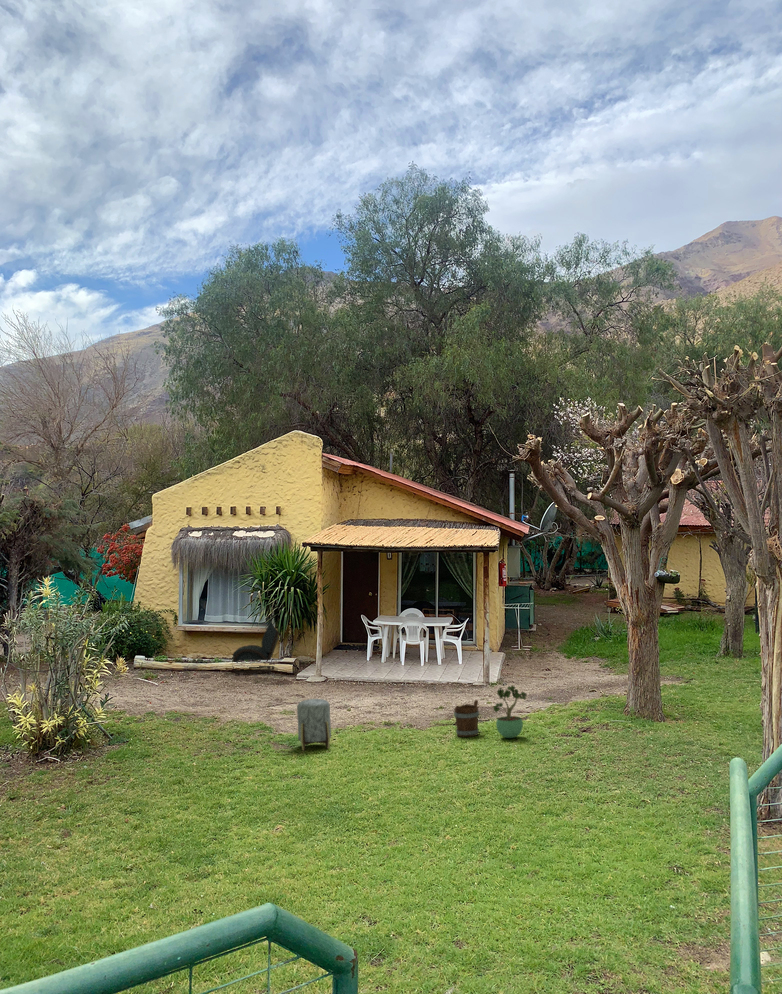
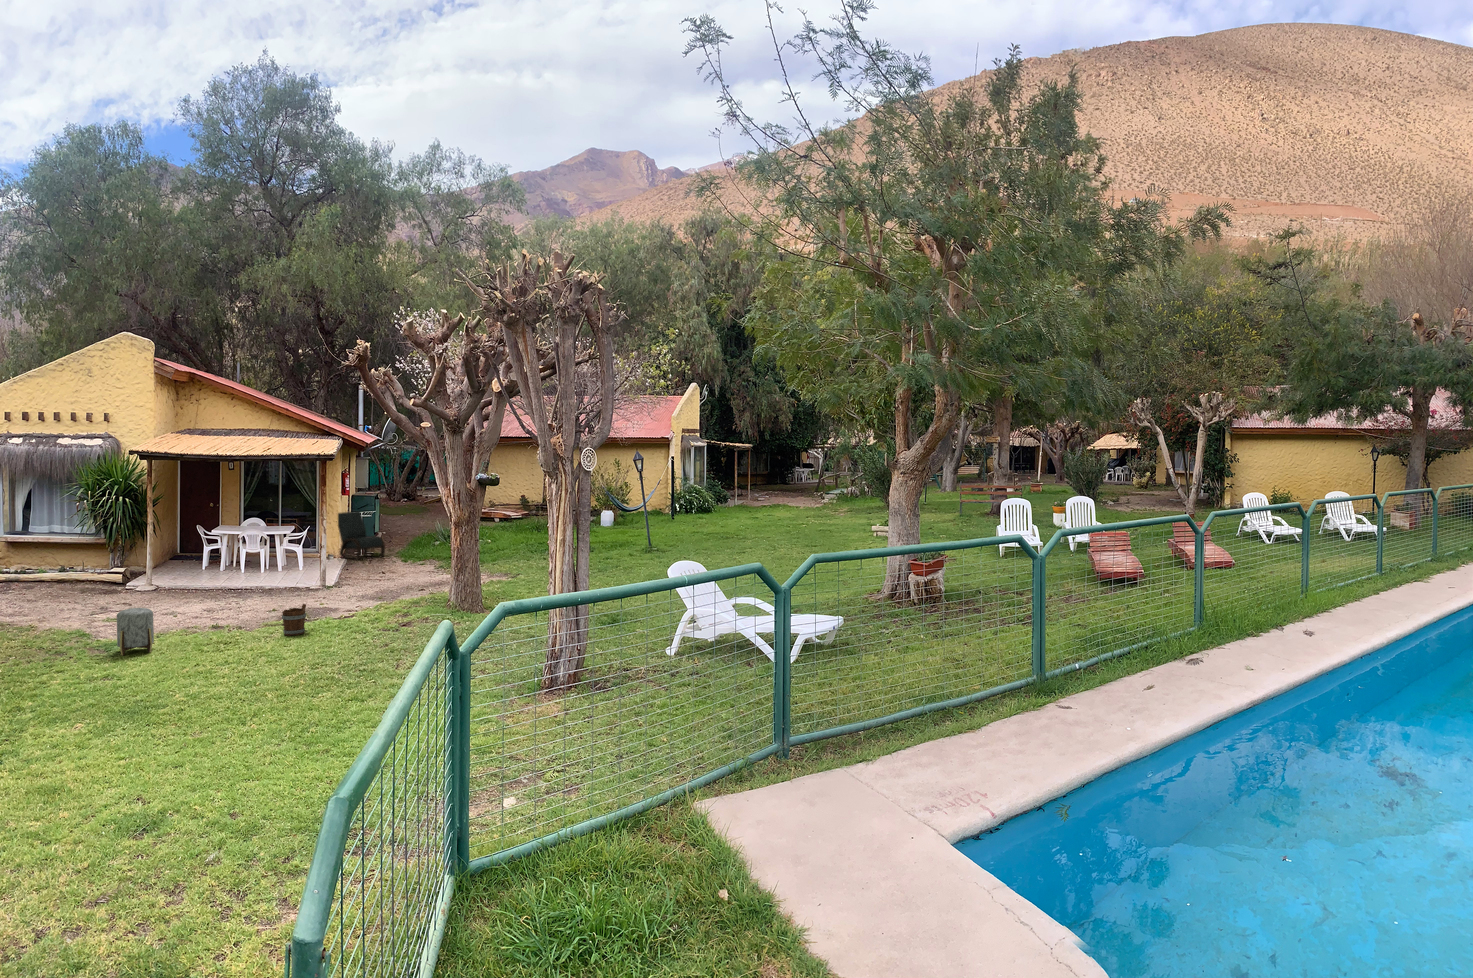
lounge chair: present [233,622,279,675] -> present [338,511,385,560]
potted plant: present [493,685,527,738] -> none [318,591,350,635]

